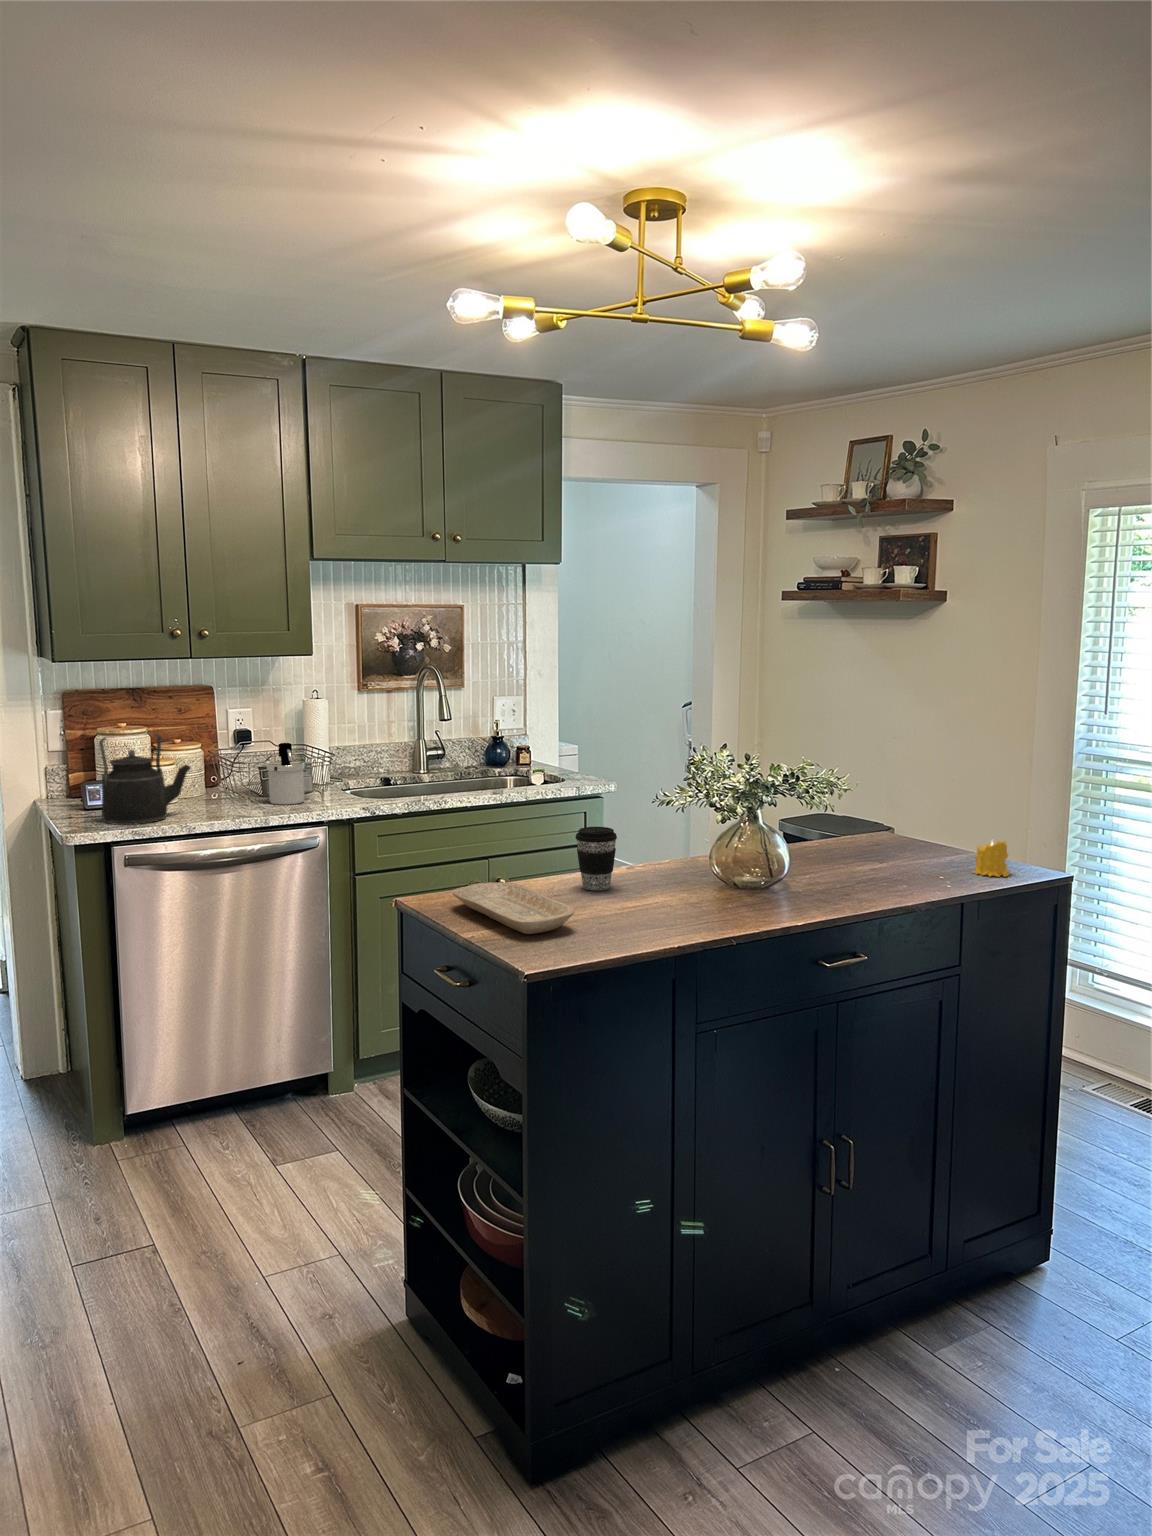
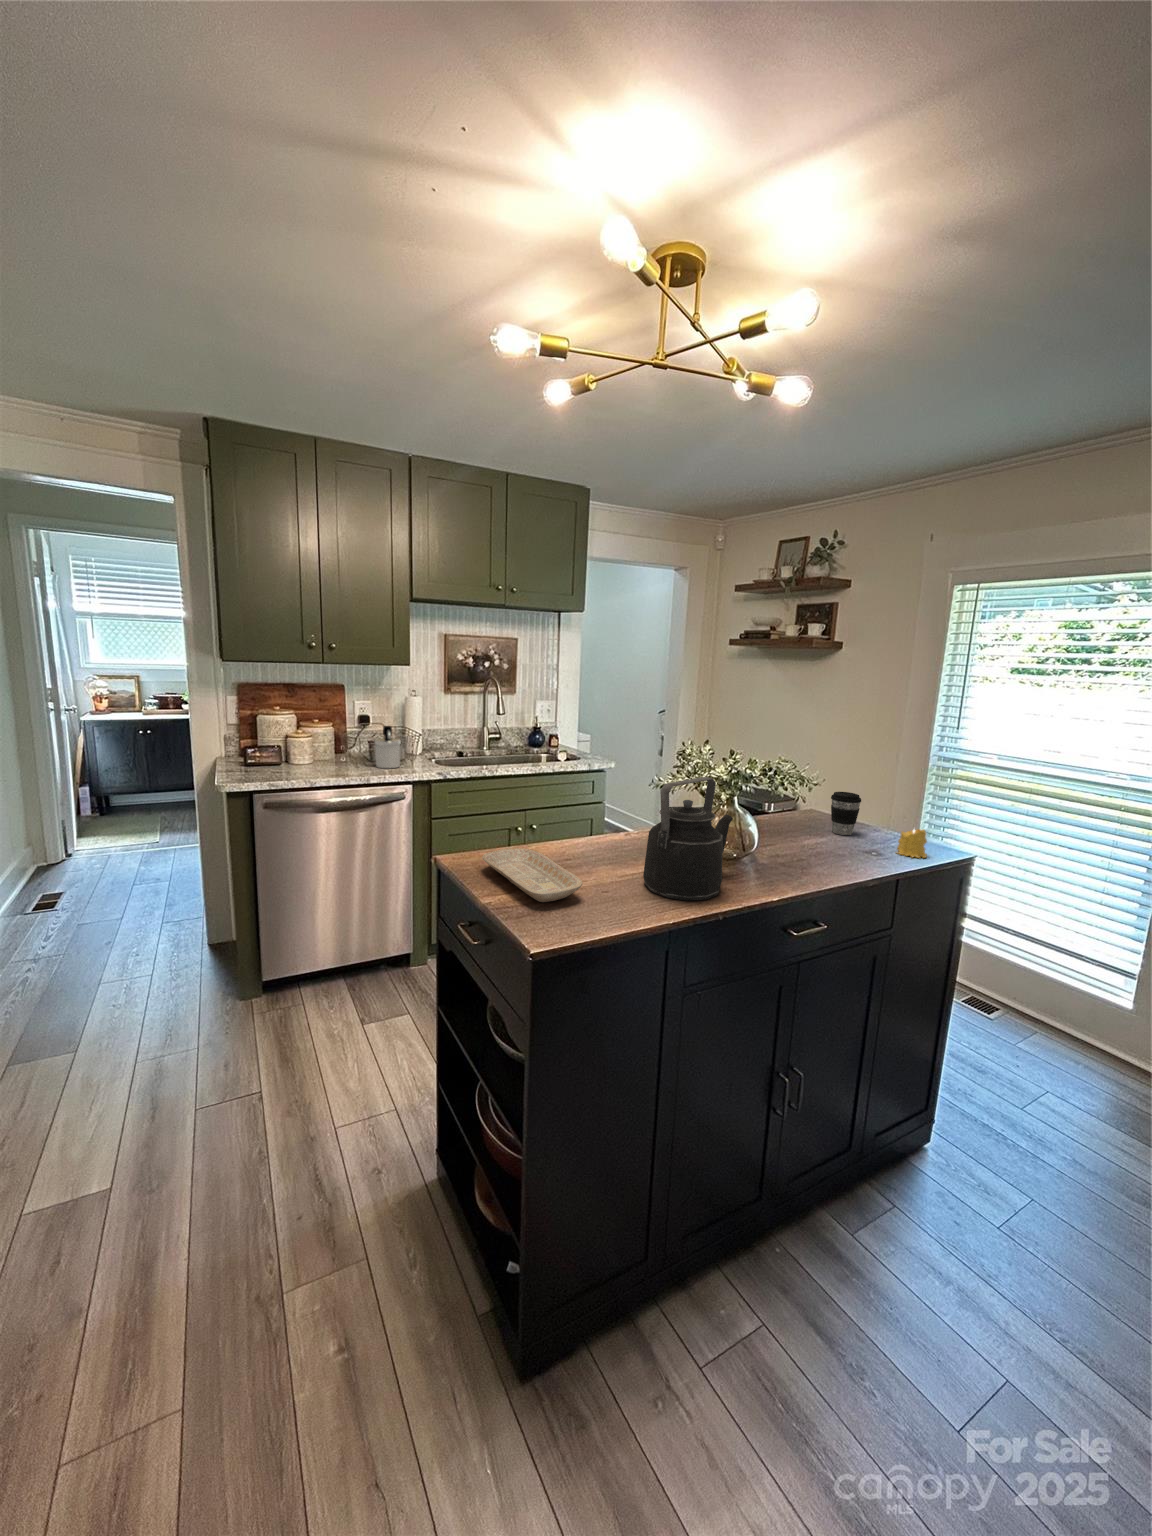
kettle: present [99,733,191,825] -> present [643,777,733,901]
coffee cup: present [575,827,617,890] -> present [831,792,861,835]

